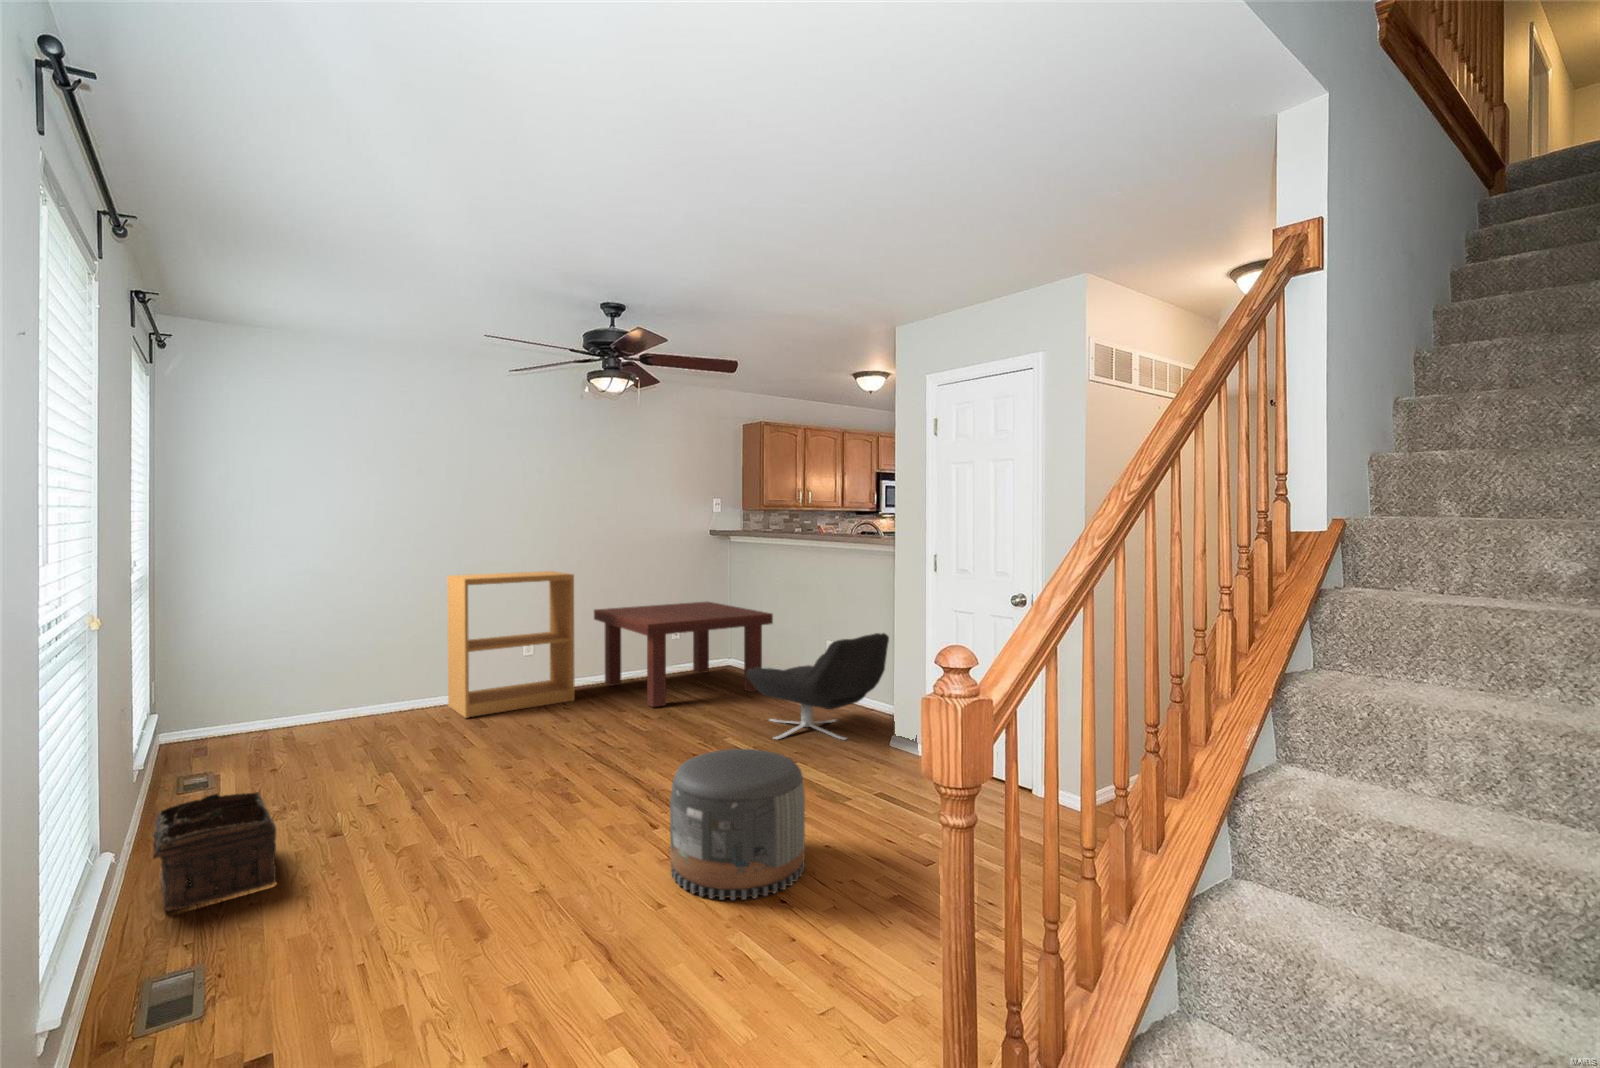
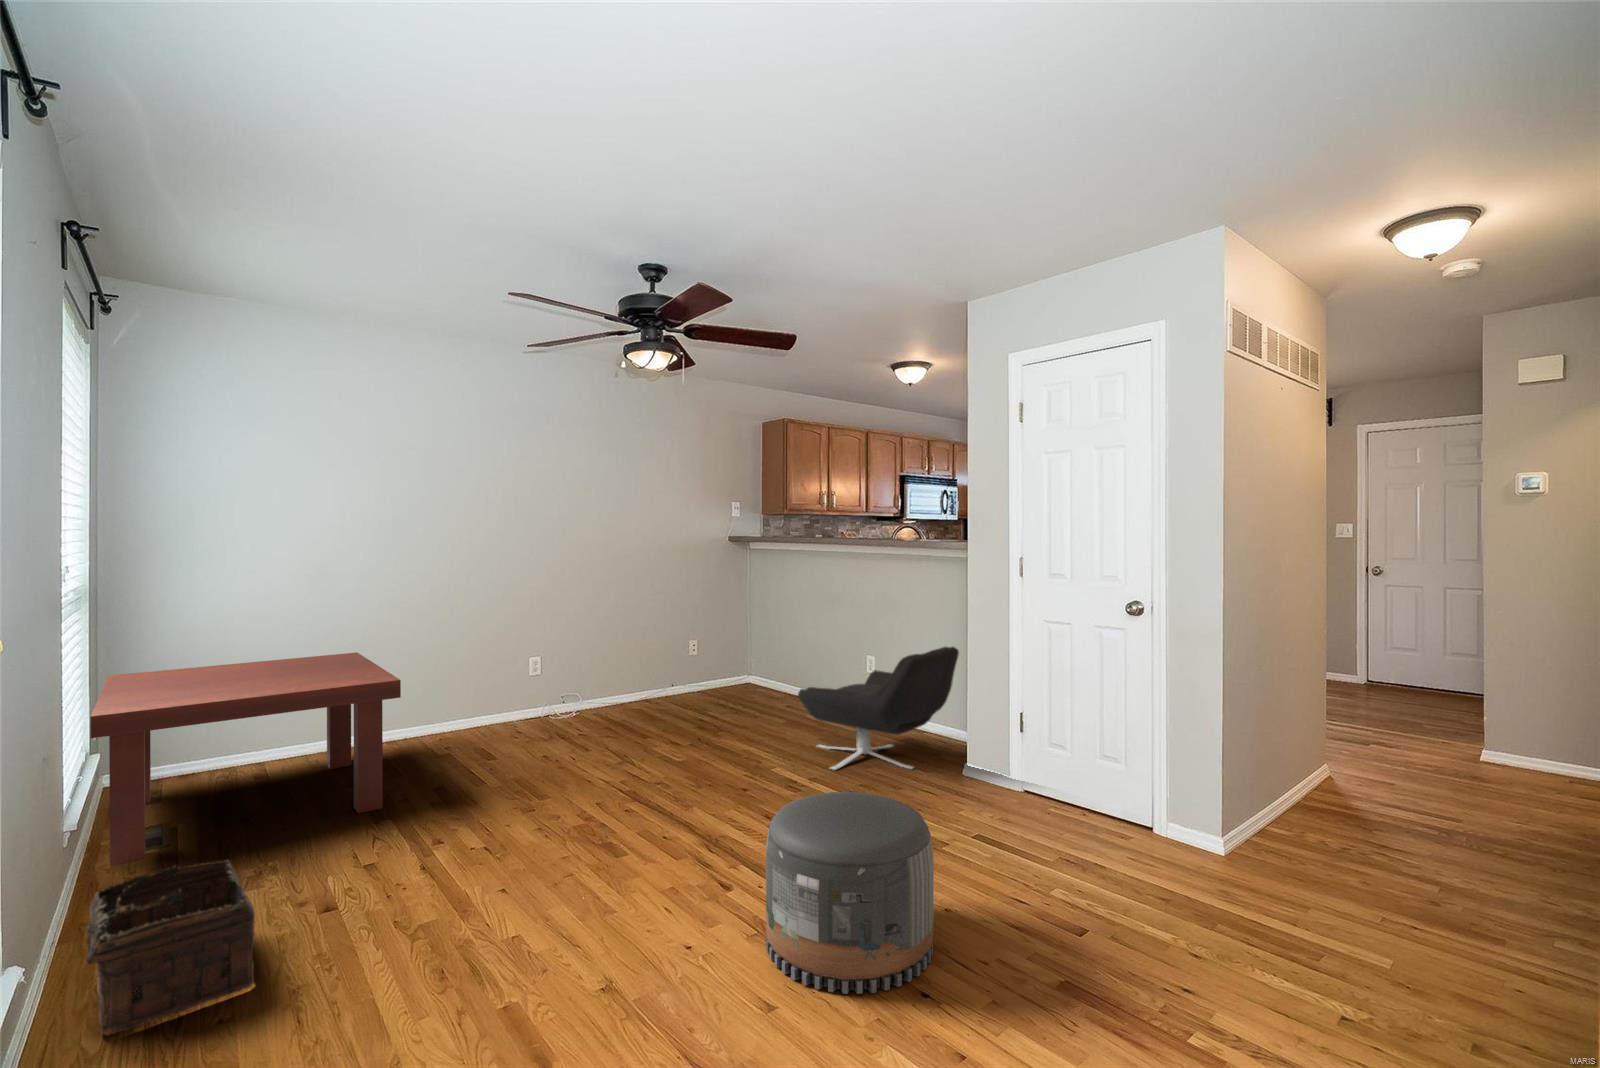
bookshelf: present [447,571,575,718] -> none [444,580,588,750]
coffee table: present [594,602,773,707] -> present [91,652,401,867]

